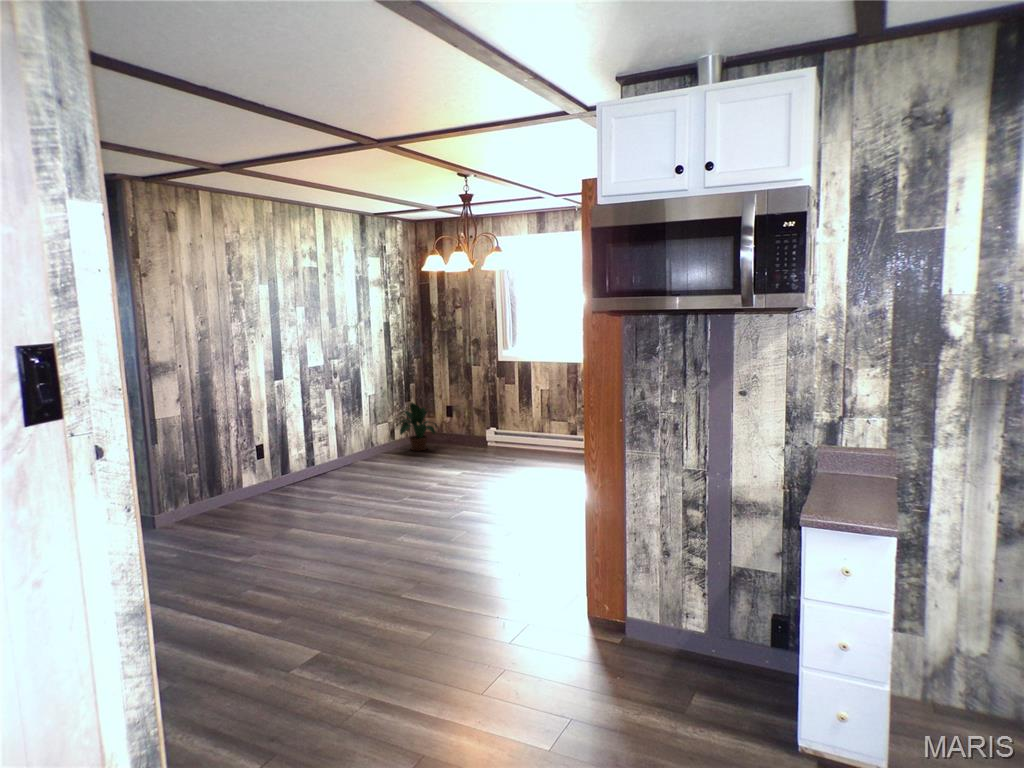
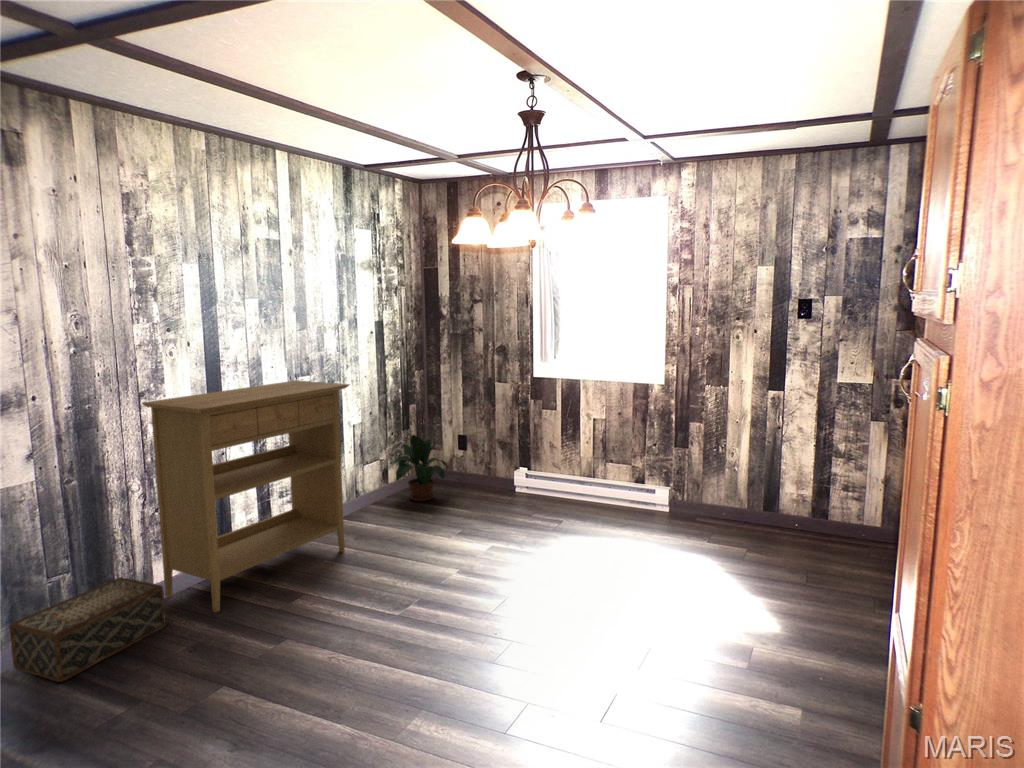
console table: none [237,362,366,502] -> present [142,380,349,612]
woven basket: none [168,480,254,528] -> present [9,577,166,682]

